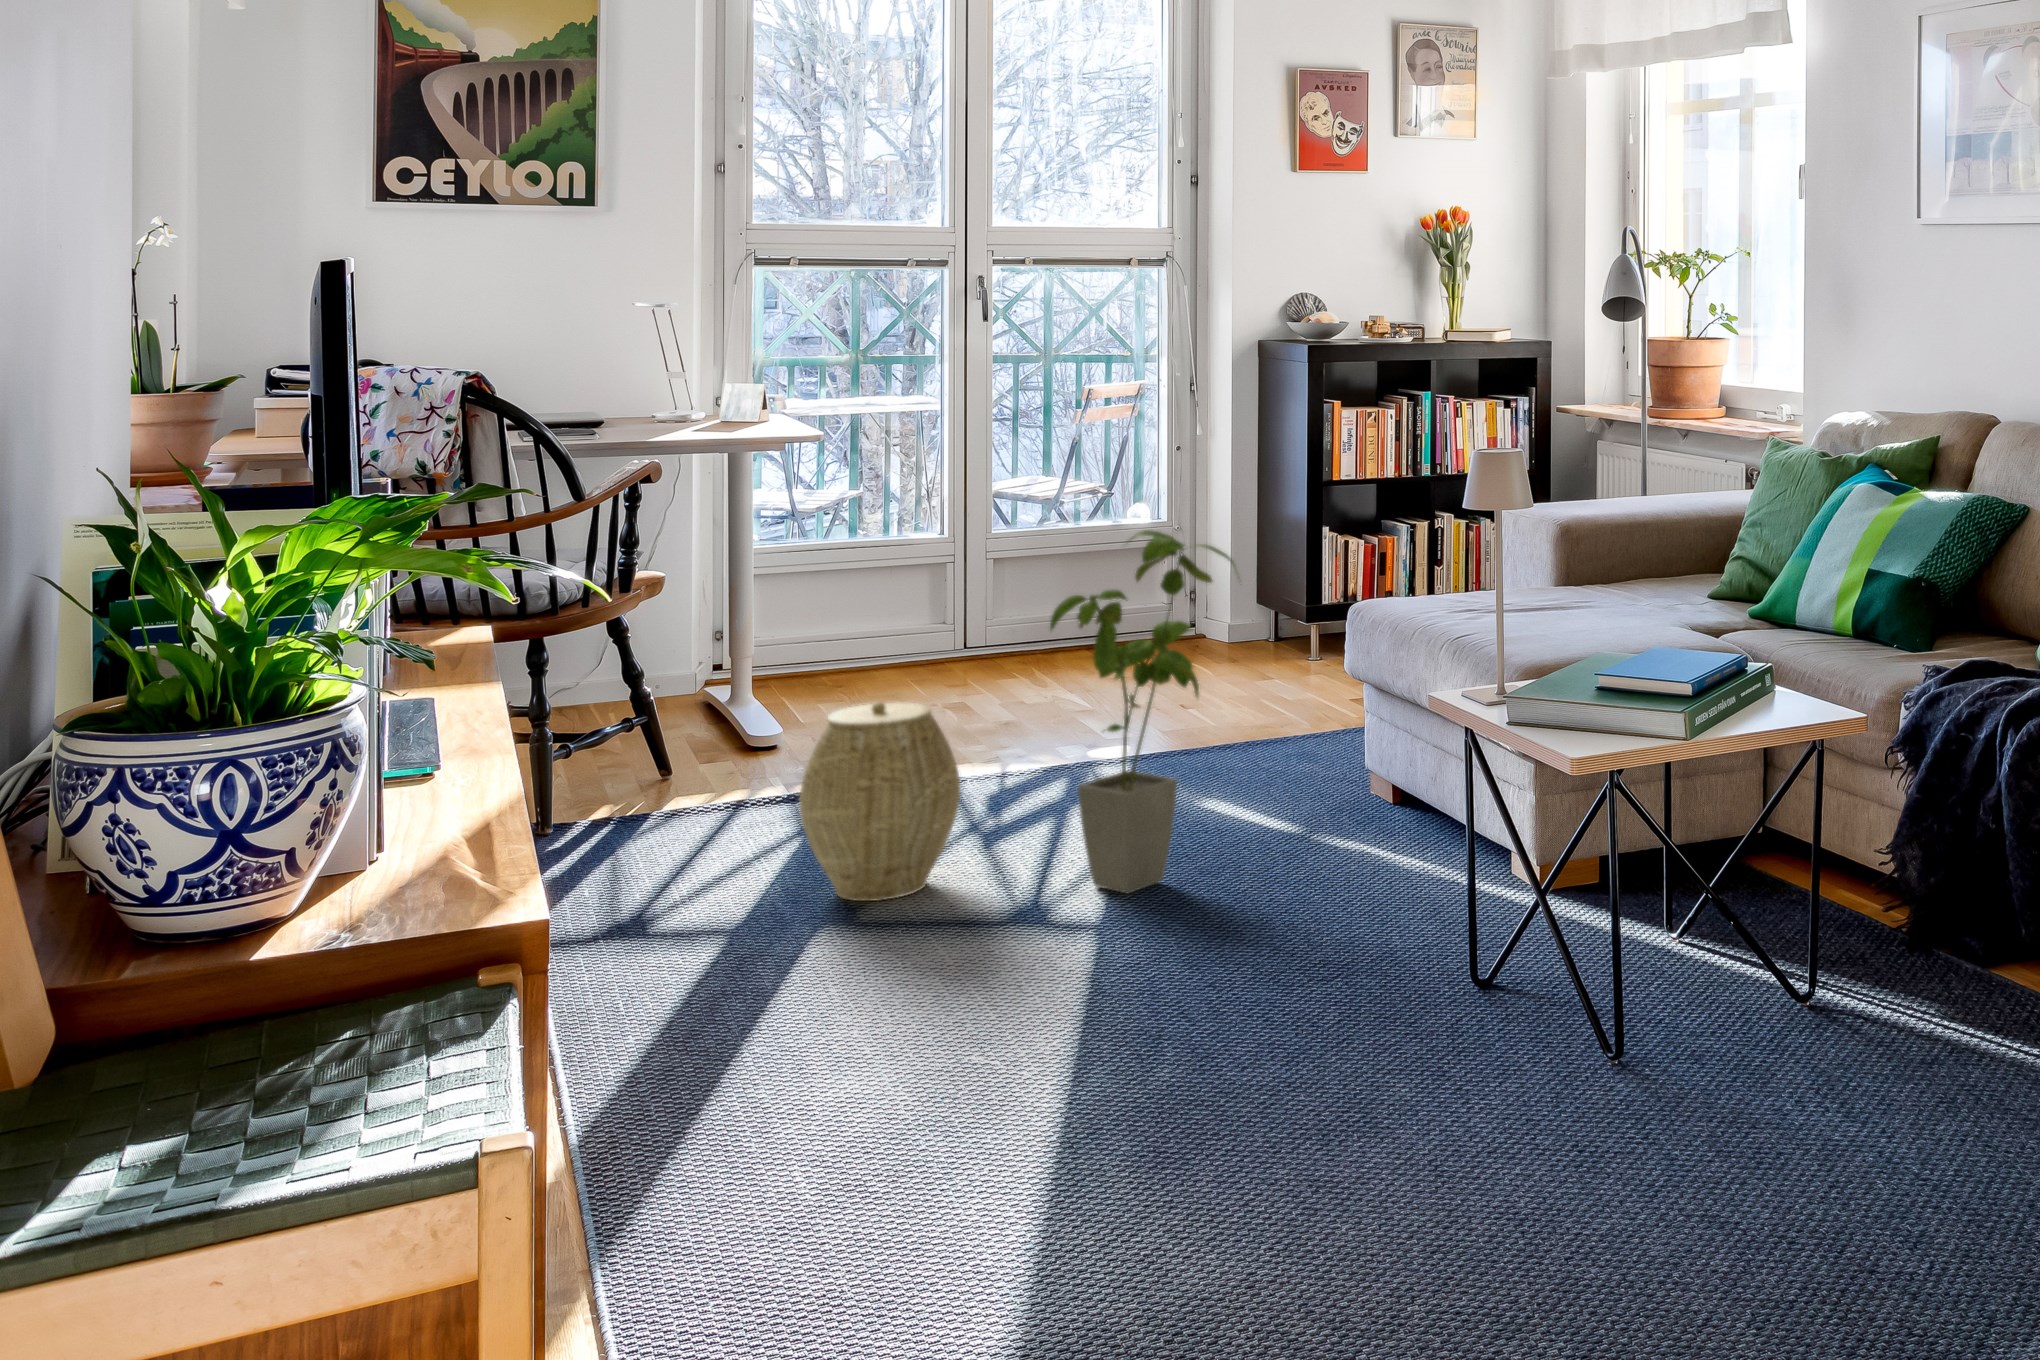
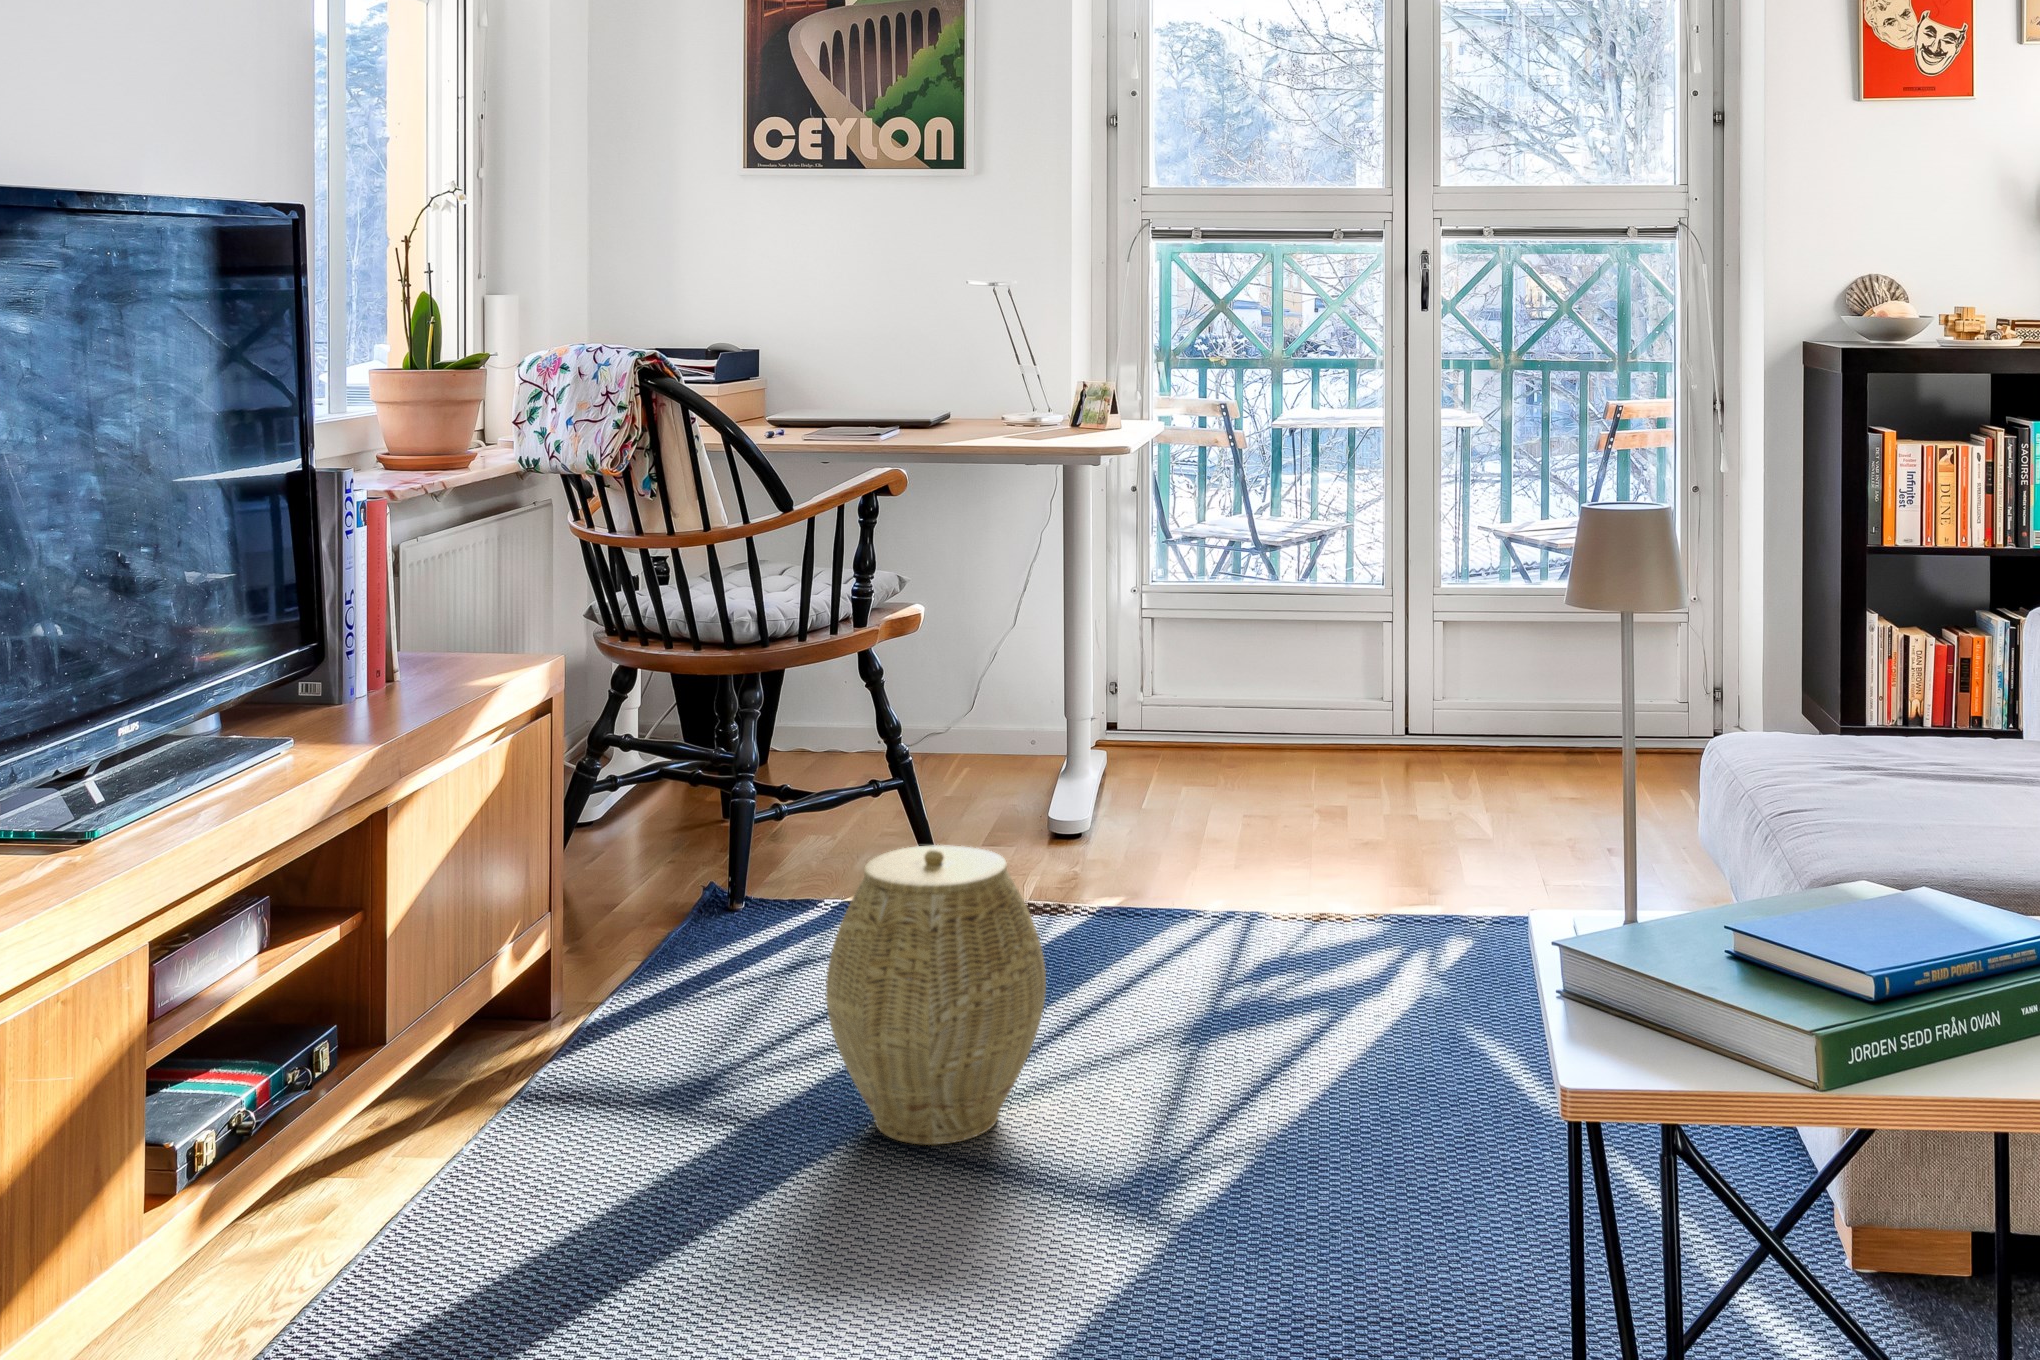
house plant: present [1050,530,1240,893] -> none [1112,643,1402,1233]

